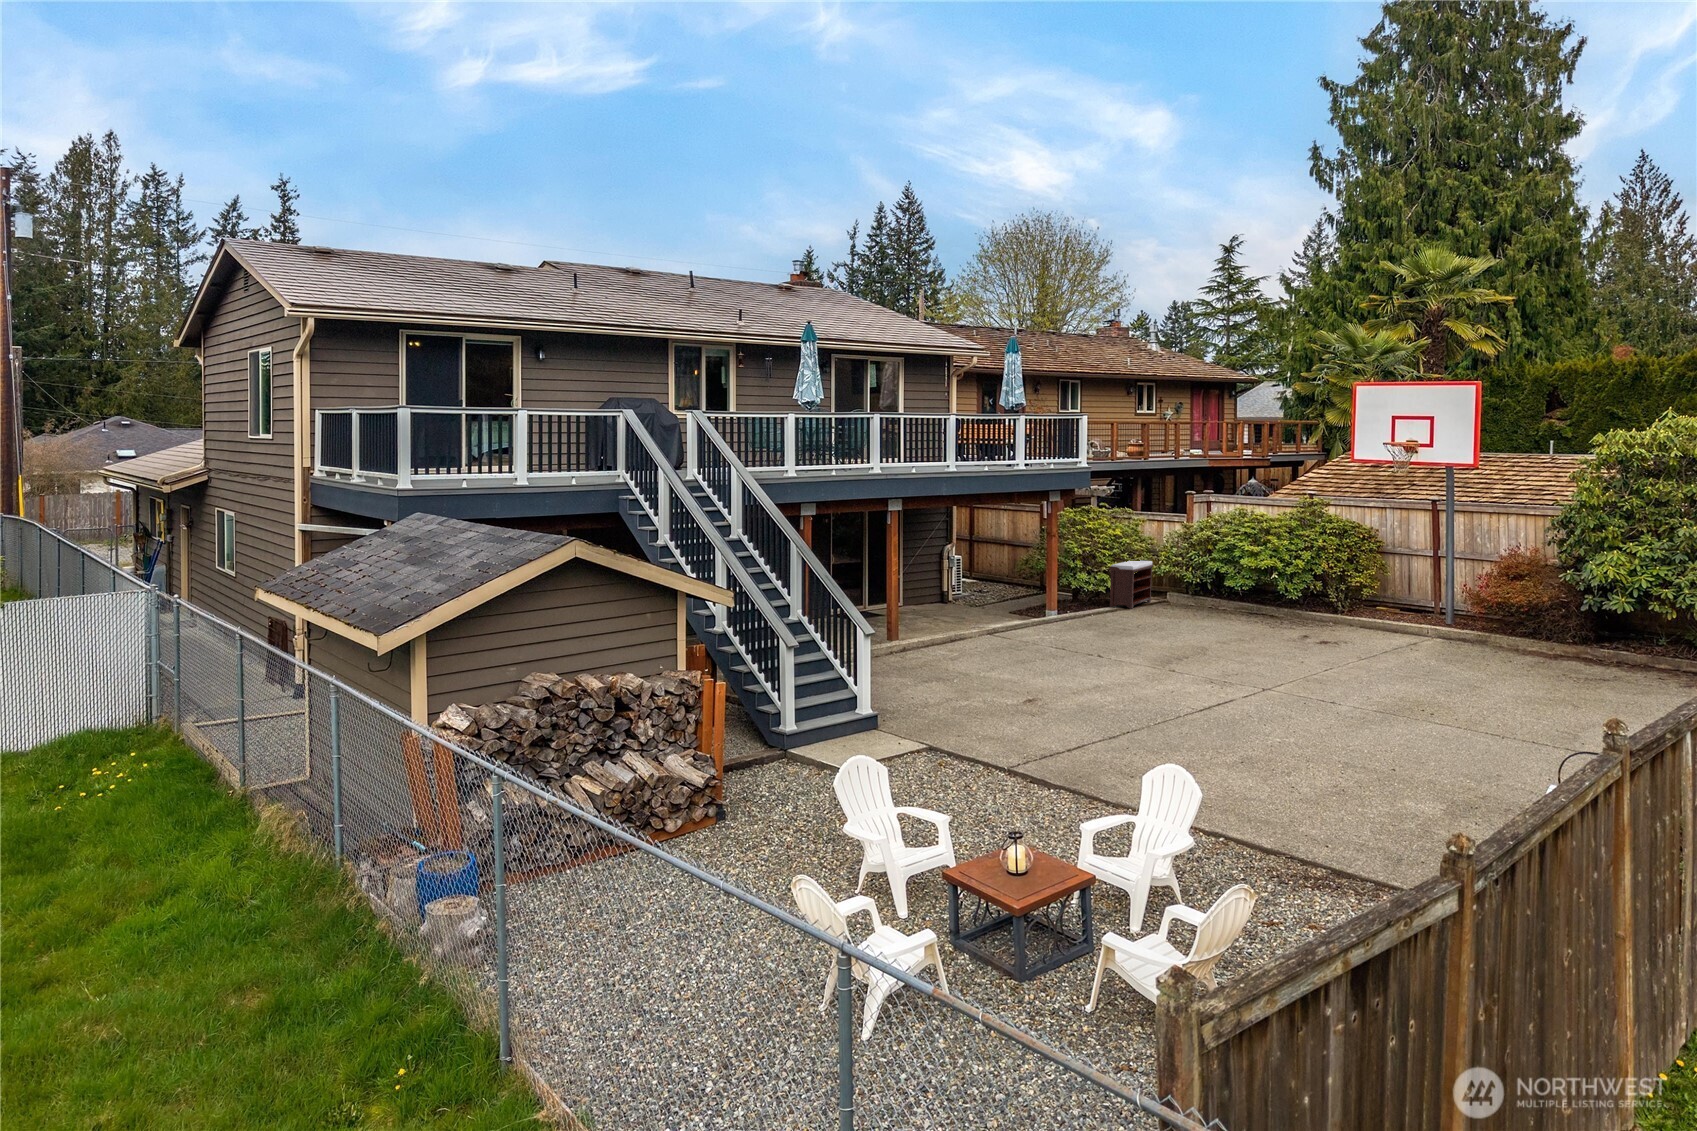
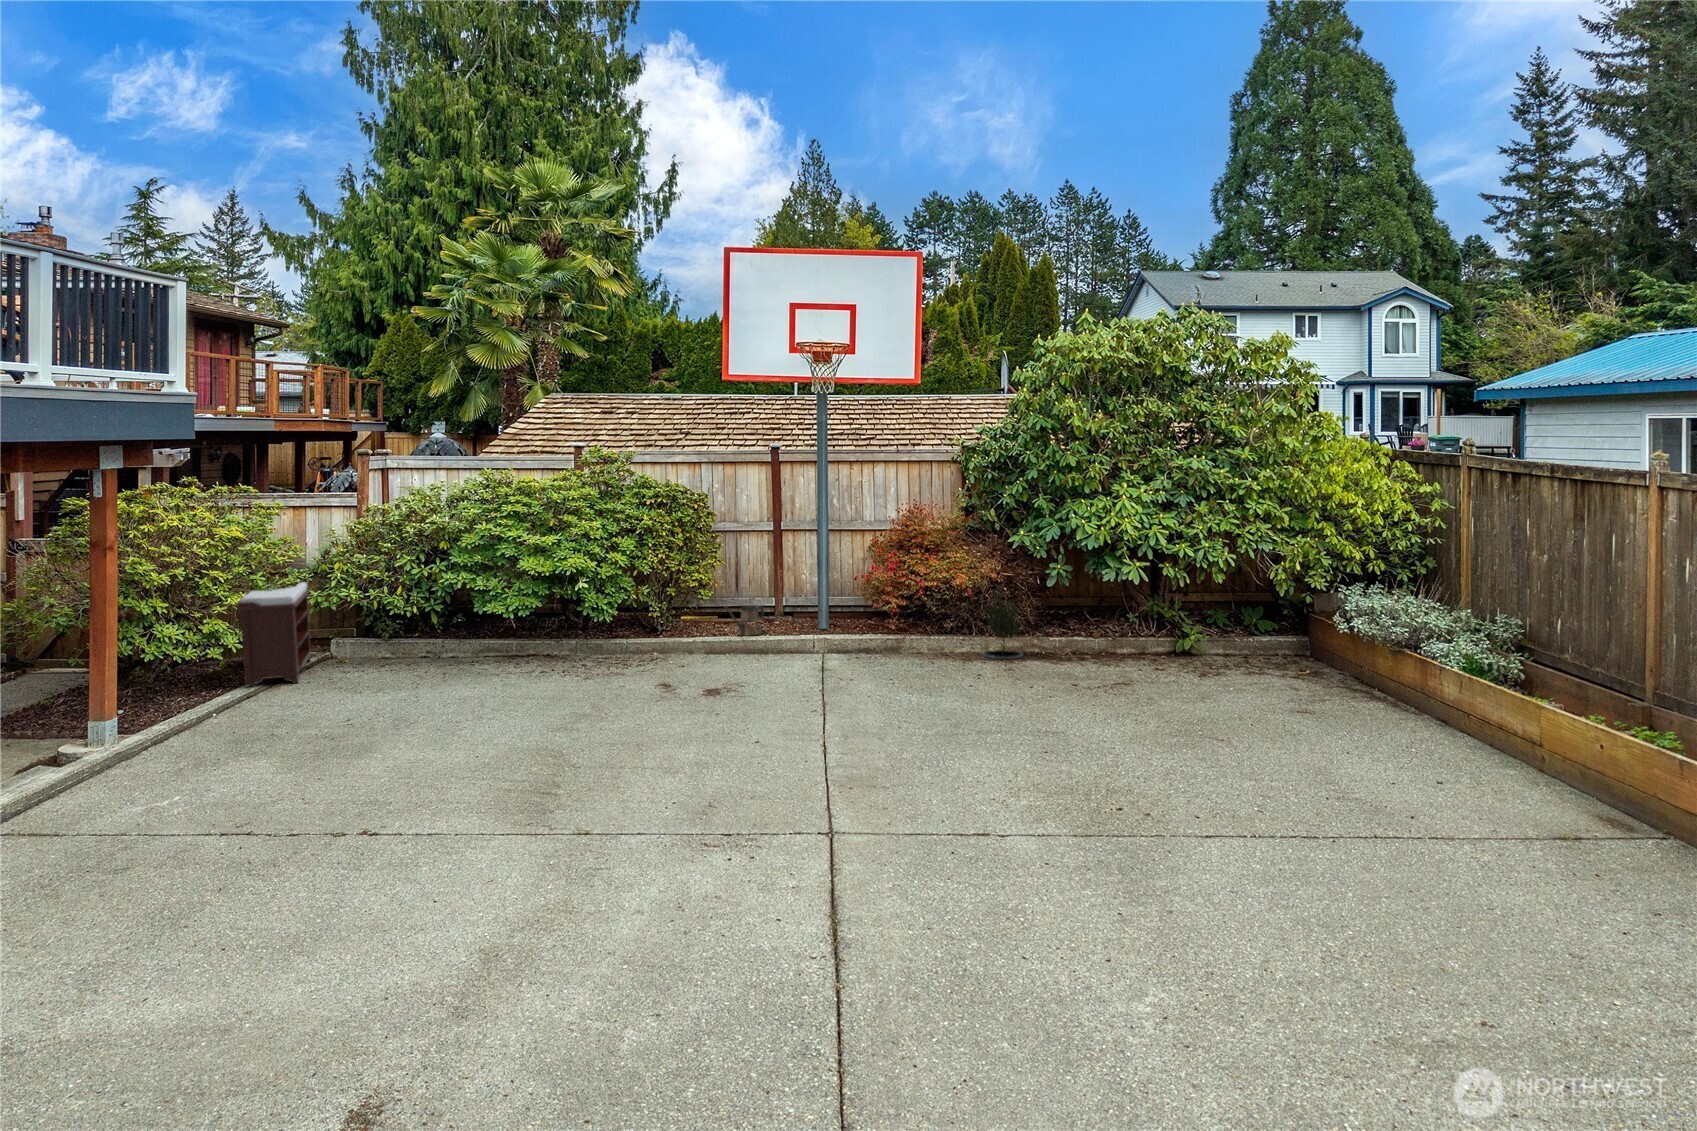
watering can: none [1383,602,1421,625] -> present [725,605,764,636]
potted tree: none [1524,605,1561,658] -> present [983,592,1022,659]

